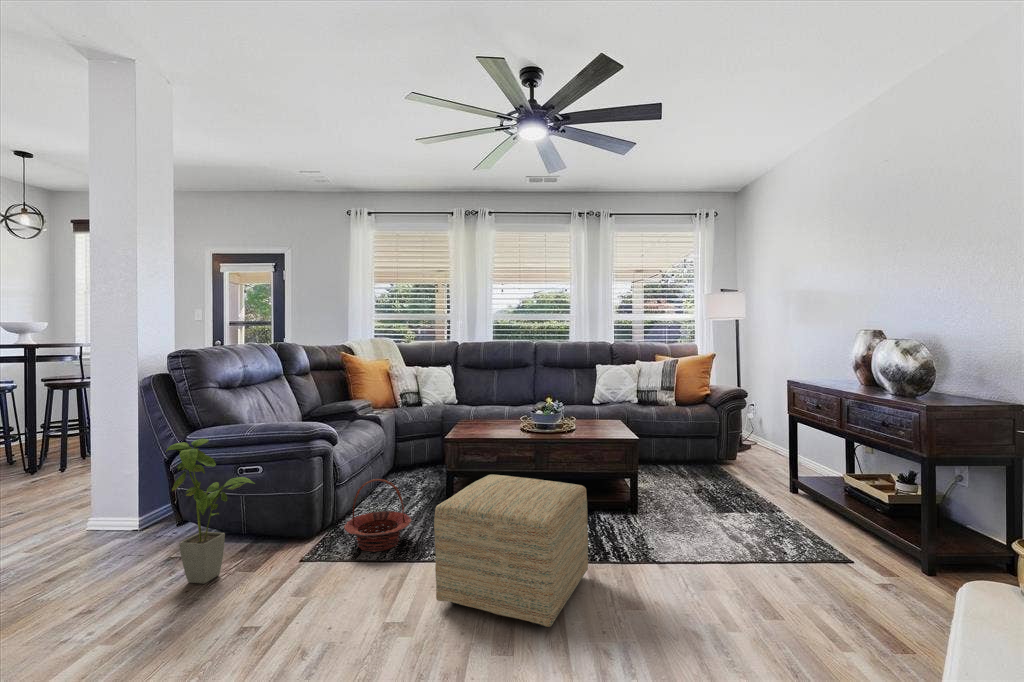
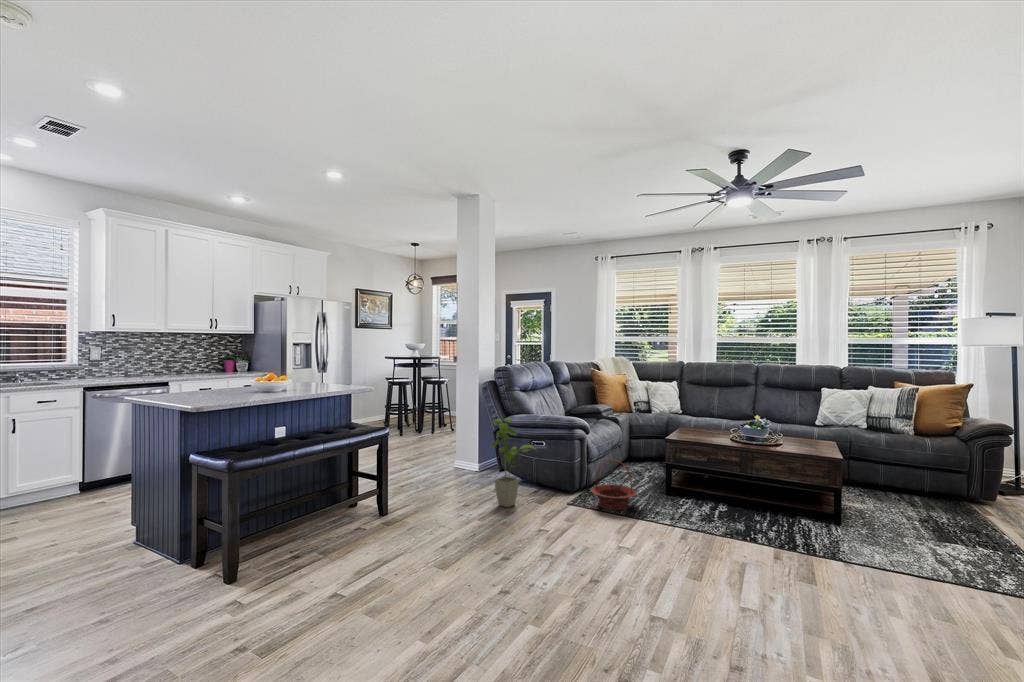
ottoman: present [434,475,588,627] -> none [650,466,774,572]

